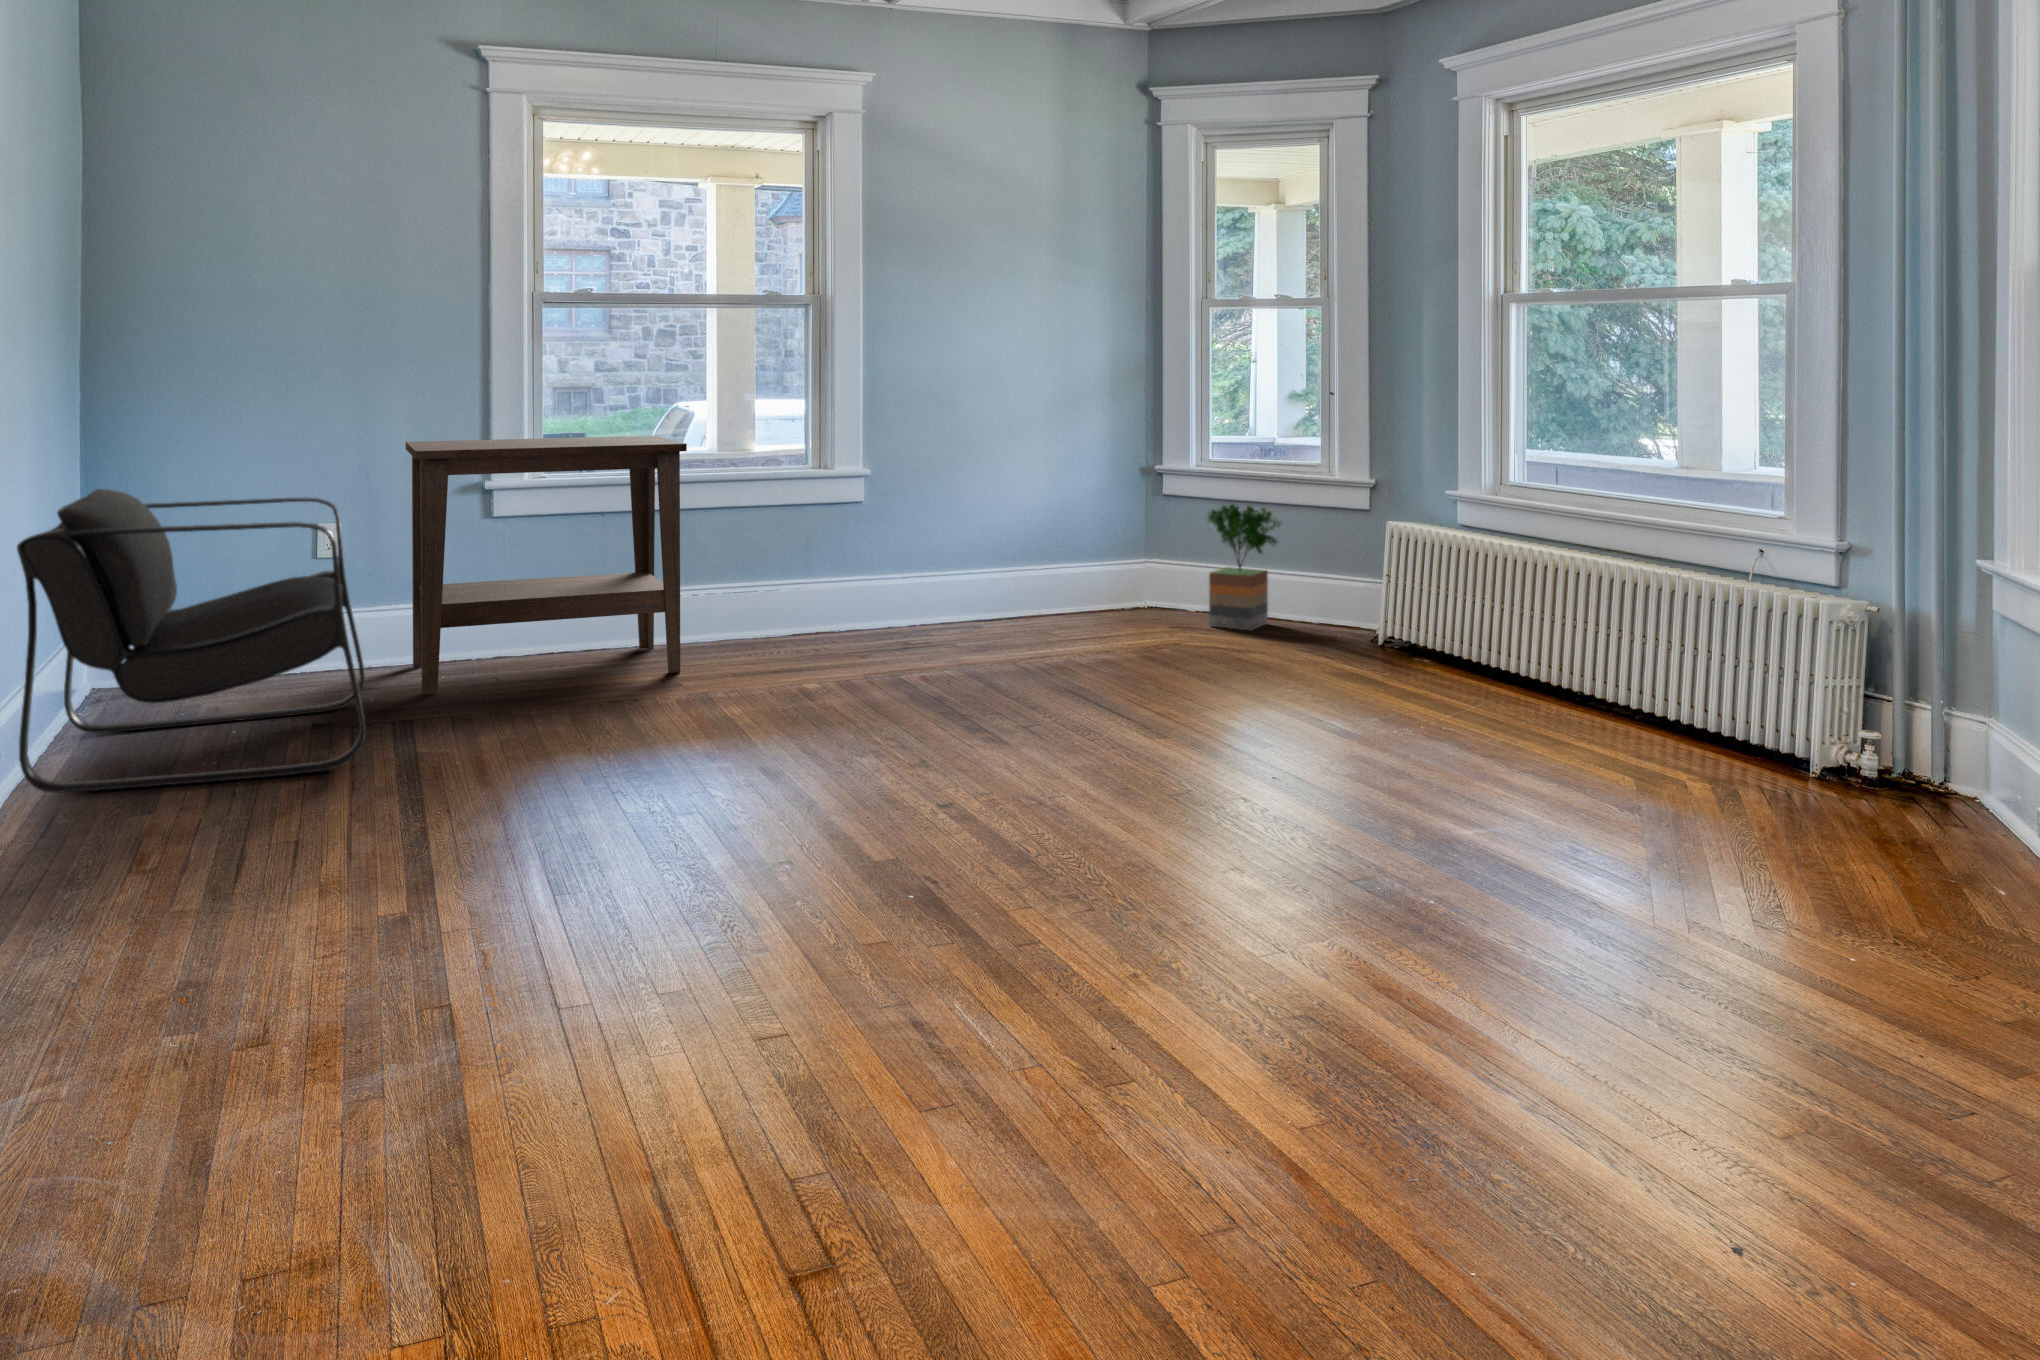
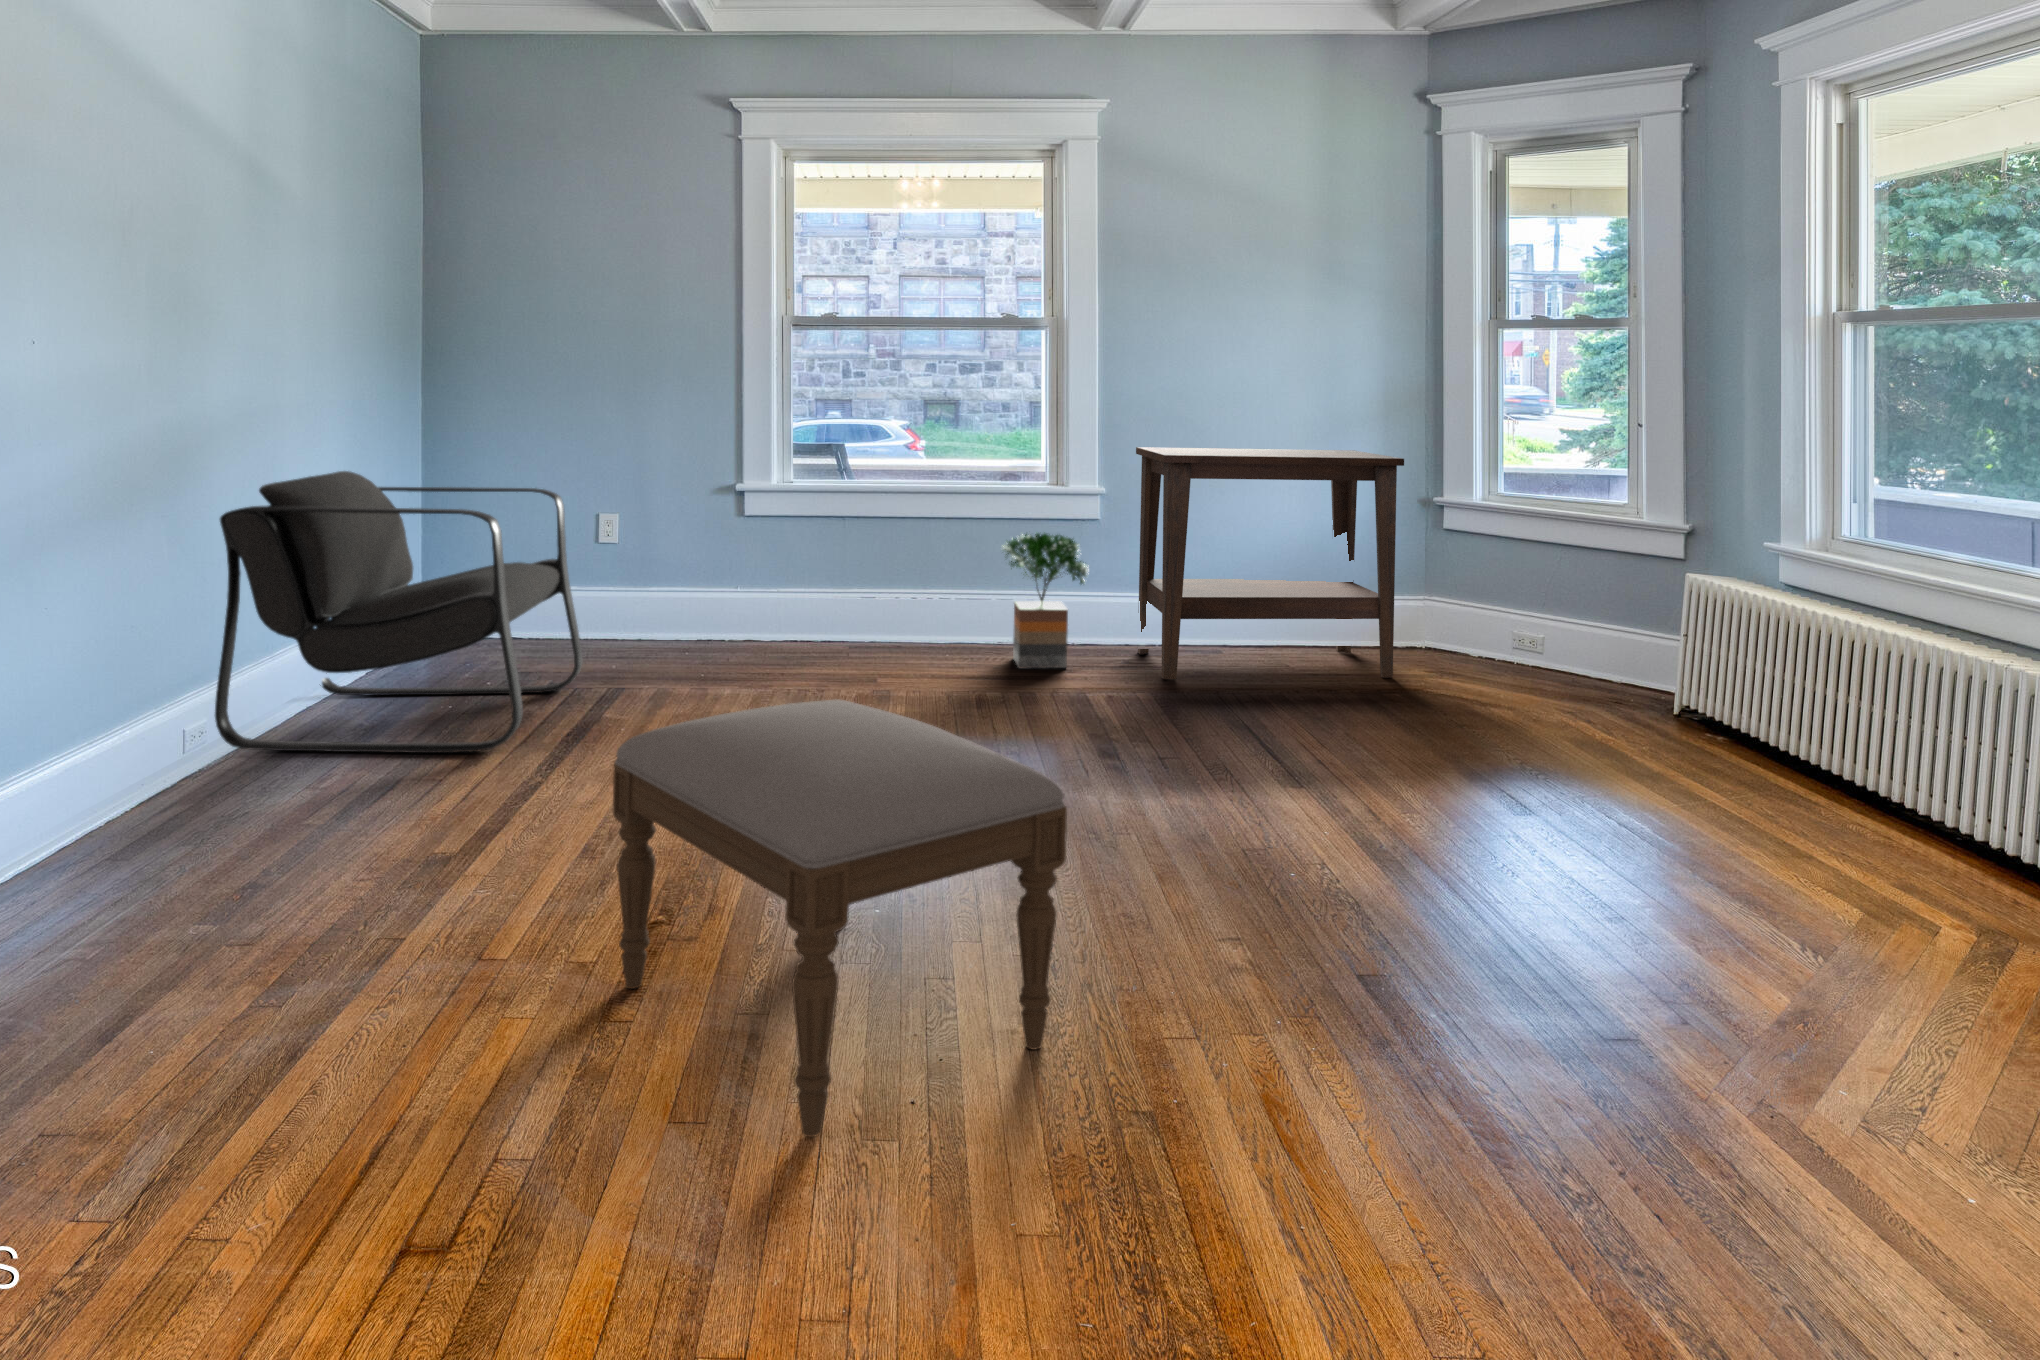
side table: present [406,436,687,694] -> present [1136,447,1404,679]
potted tree: present [1207,504,1281,630] -> present [1002,532,1089,668]
ottoman: none [678,671,1100,1015] -> present [613,699,1067,1137]

